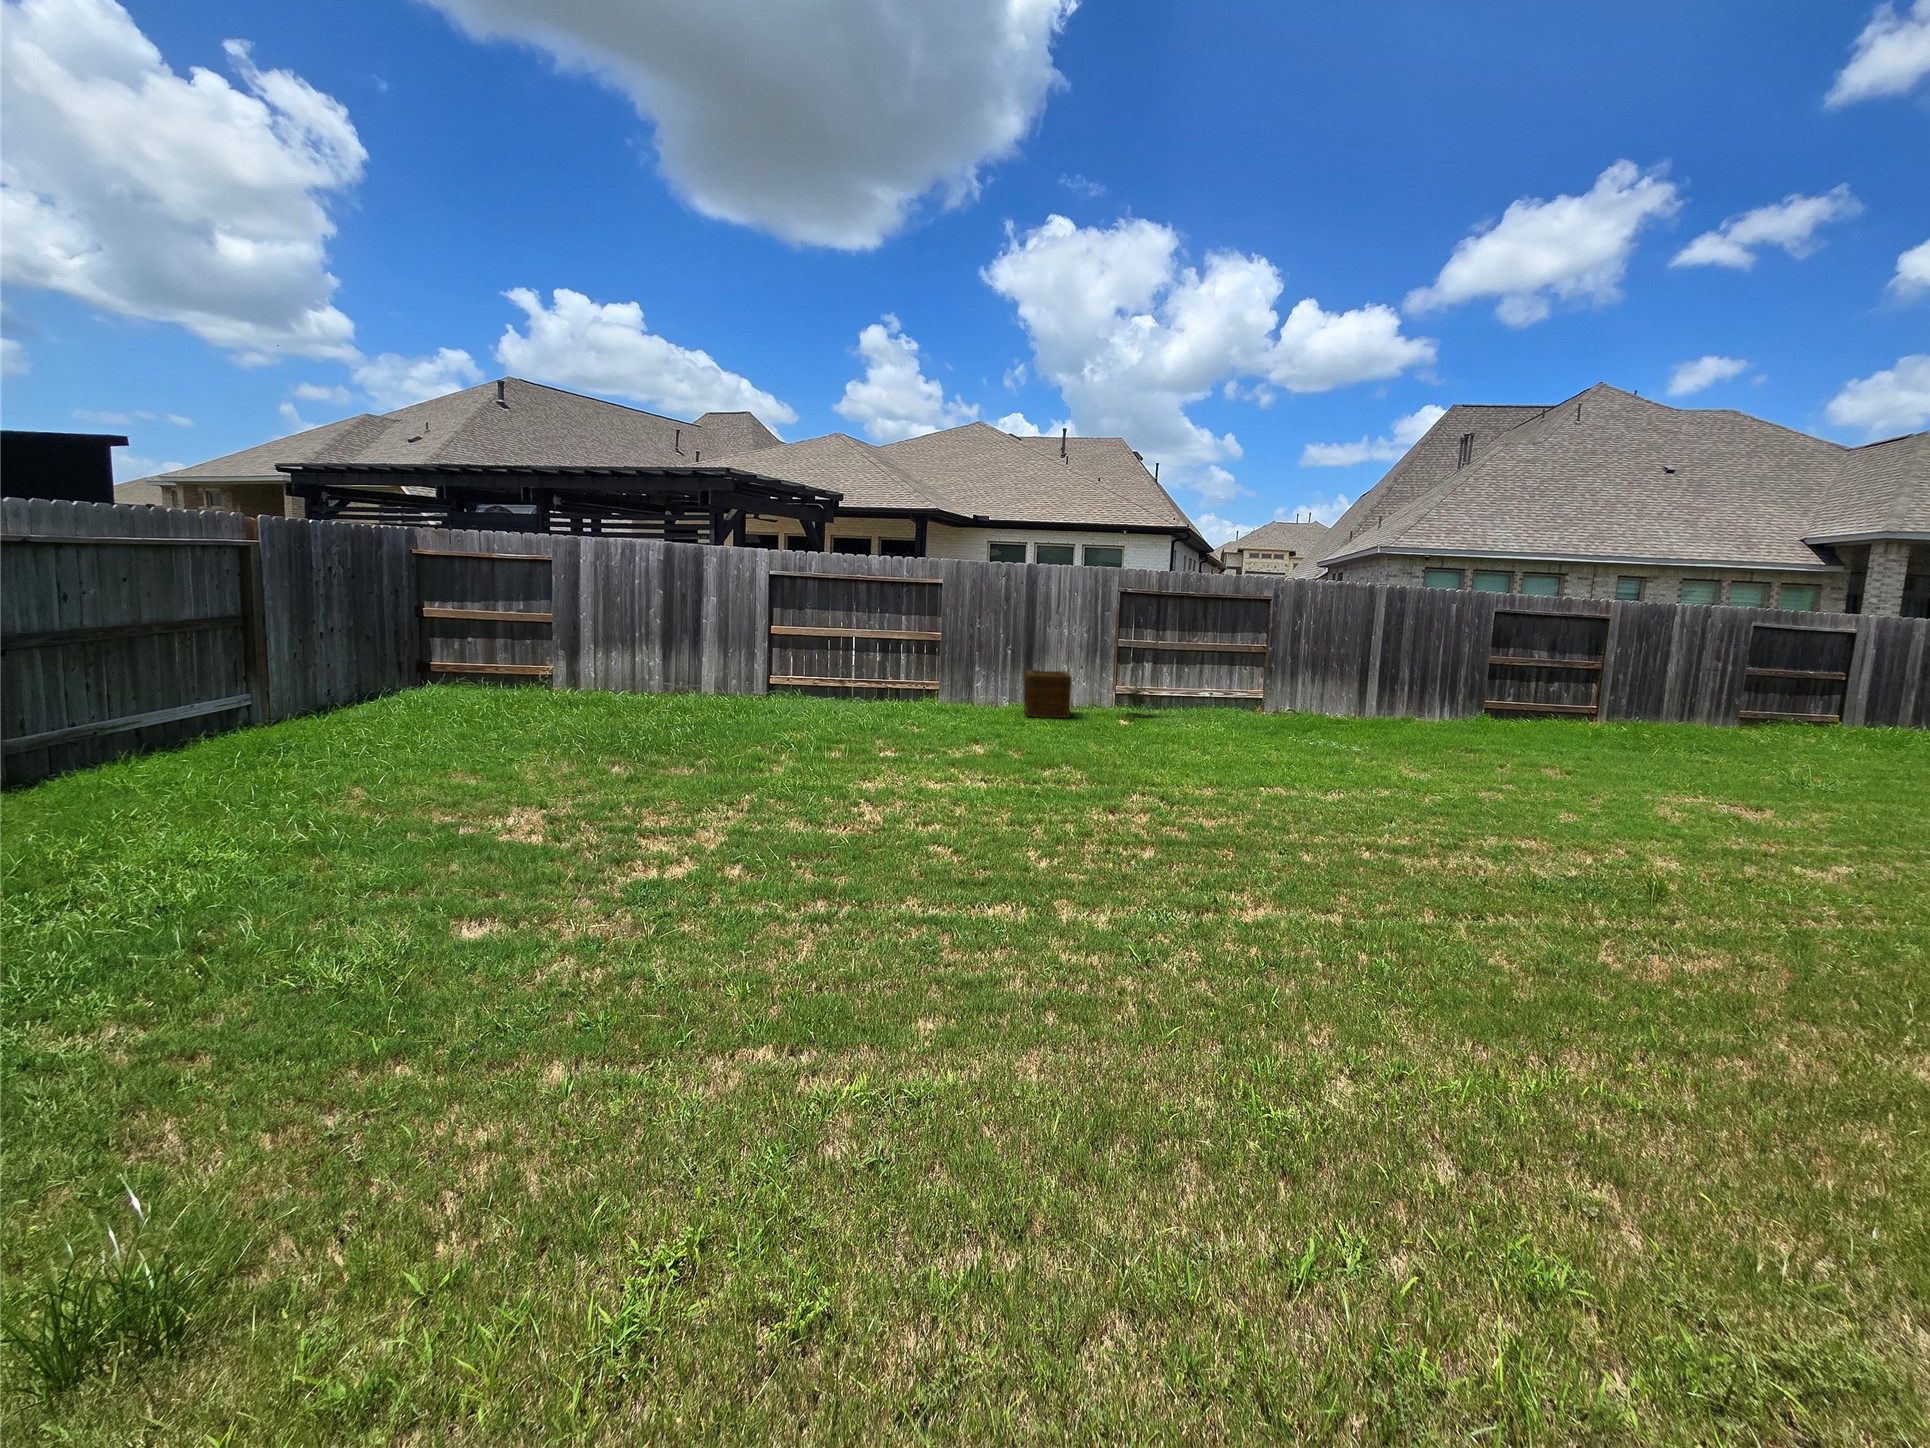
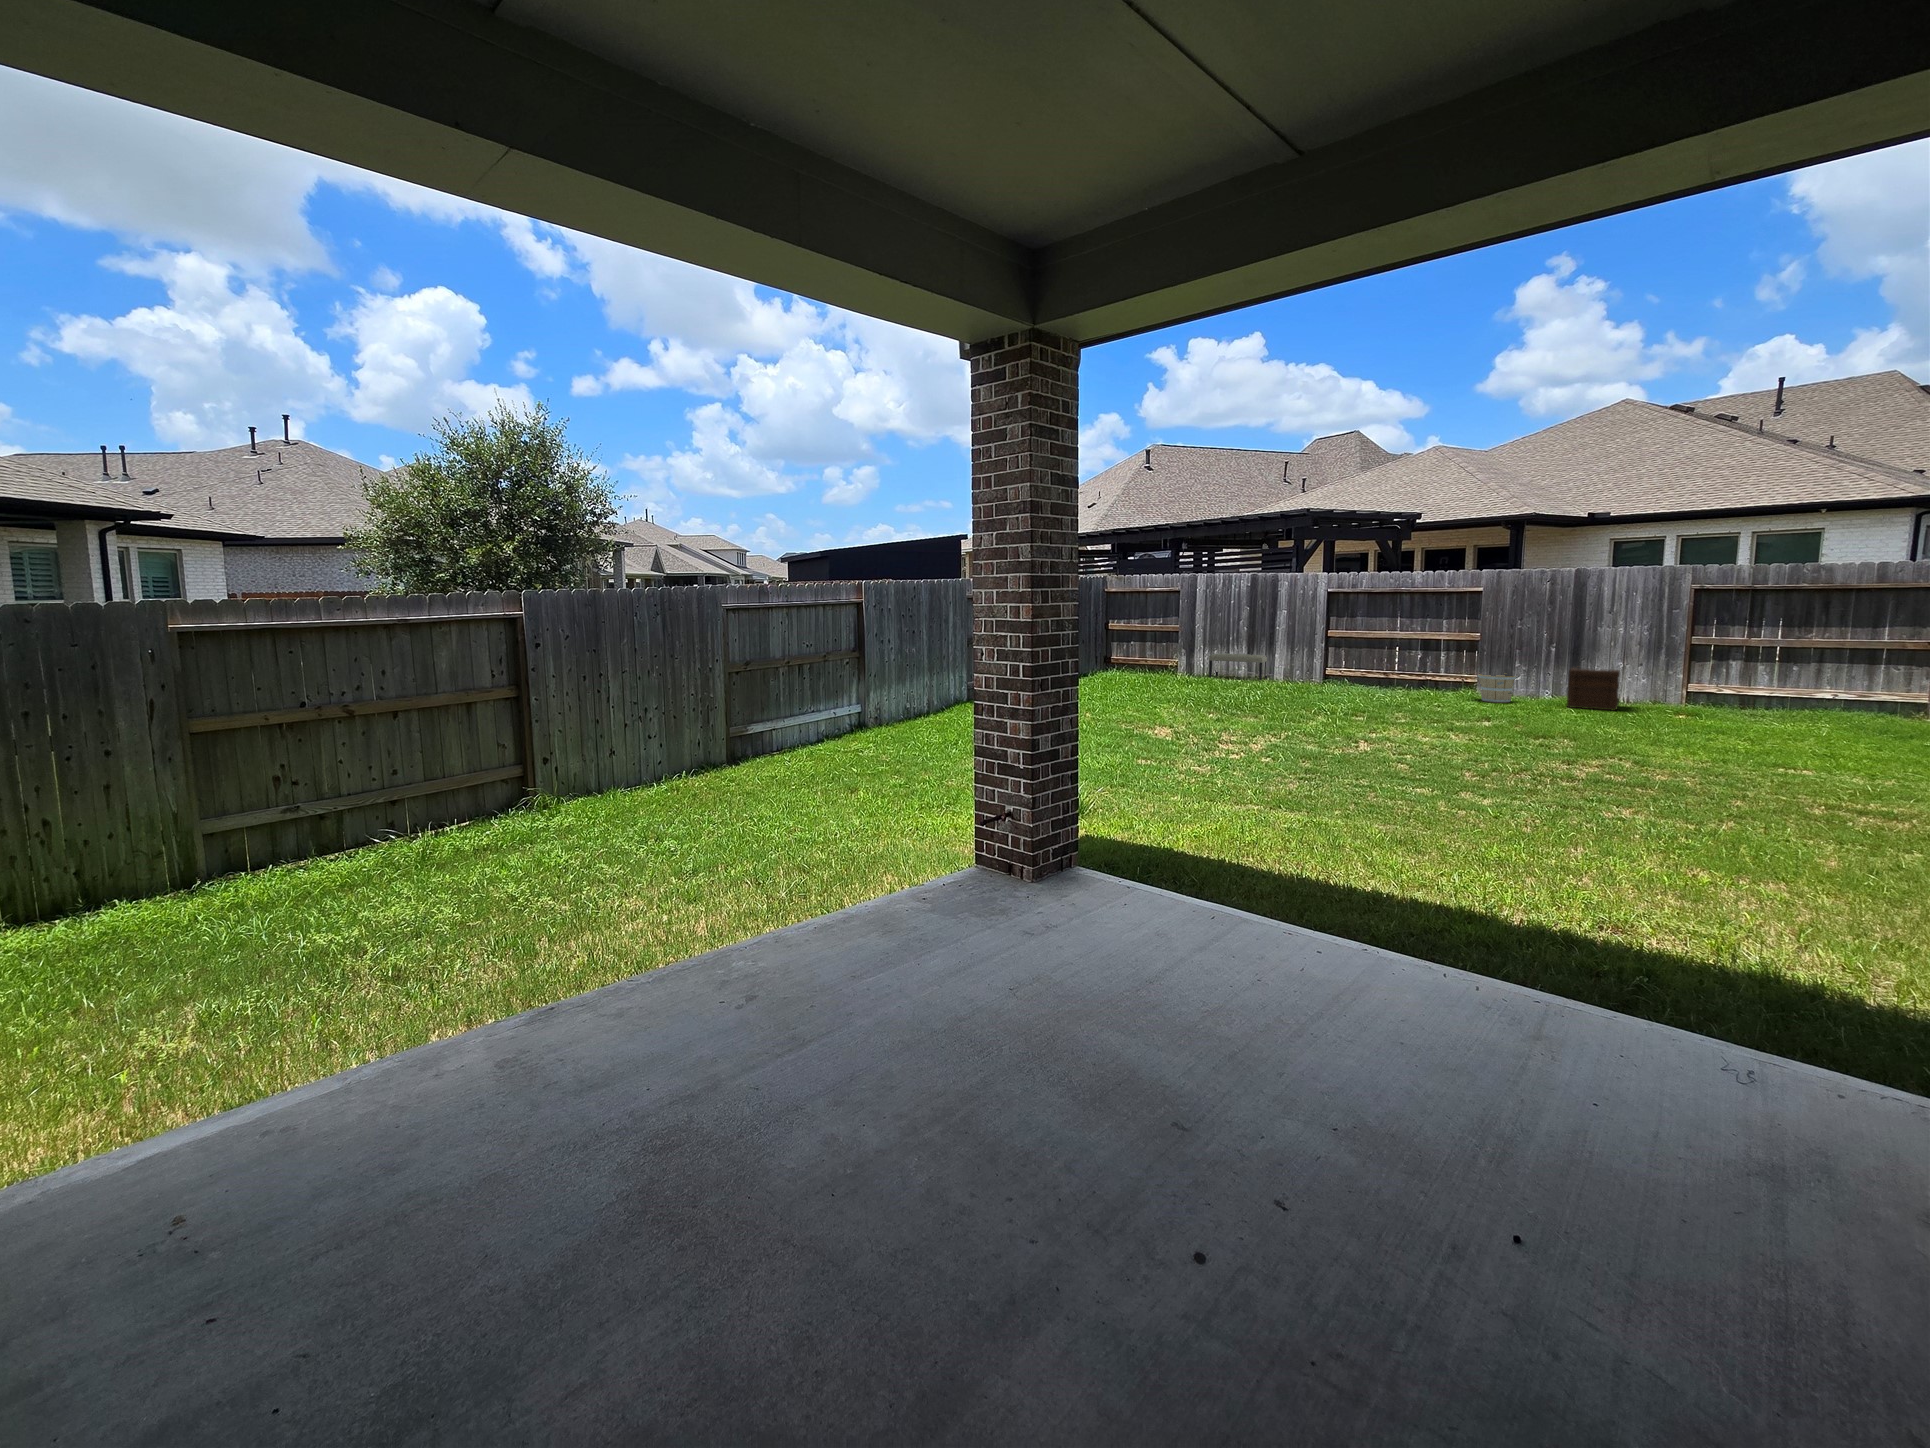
bench: none [604,657,693,695] -> present [1209,653,1267,680]
wooden bucket: none [941,679,980,714] -> present [1478,674,1516,703]
potted tree: present [1125,679,1146,717] -> none [1695,672,1730,715]

